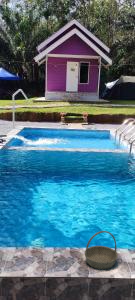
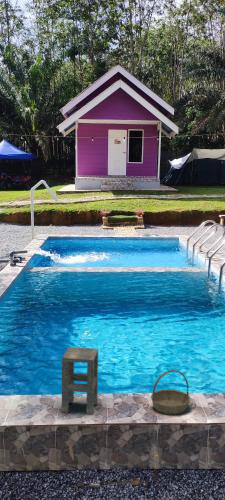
side table: none [8,209,41,269] -> present [62,347,98,415]

